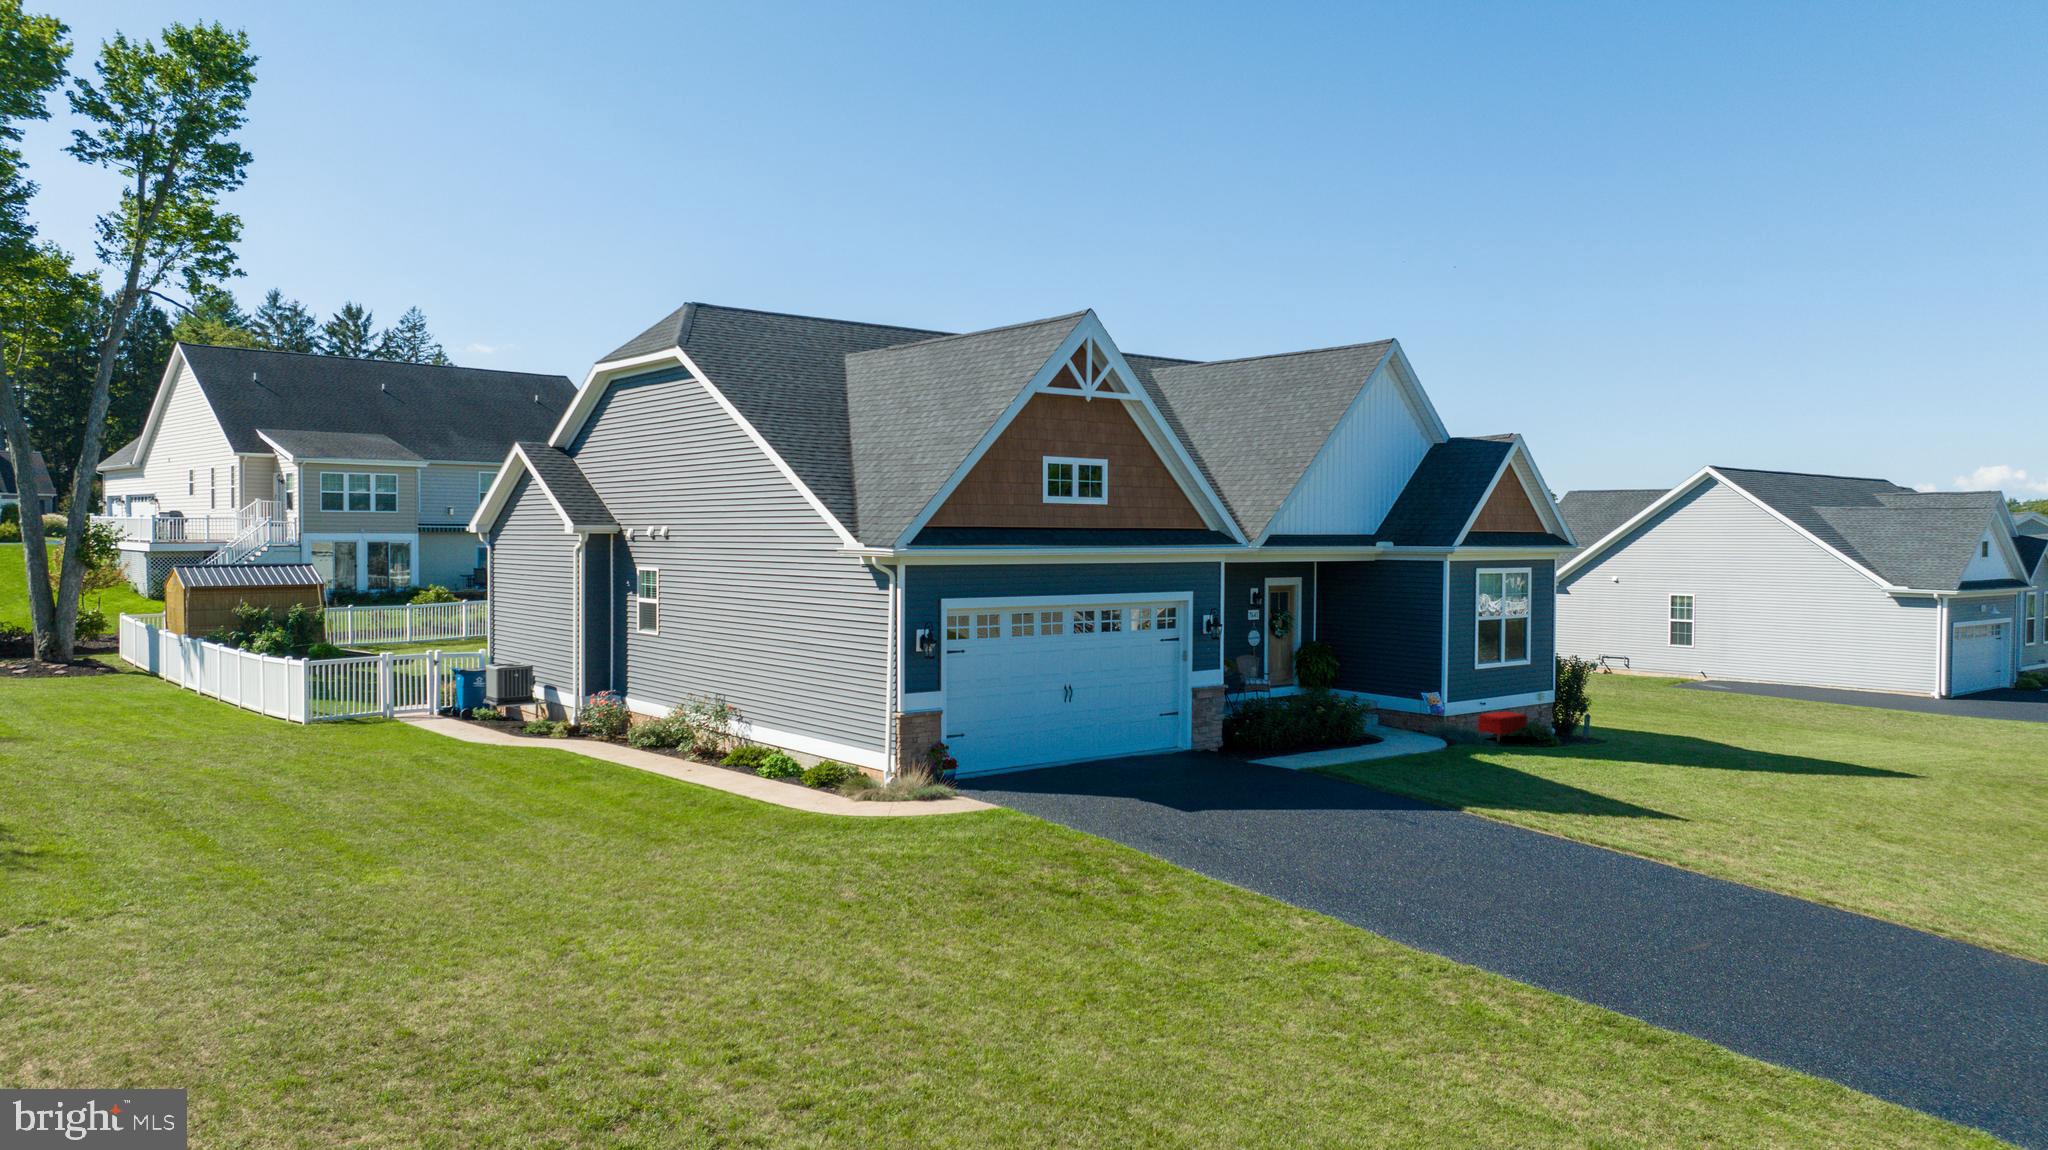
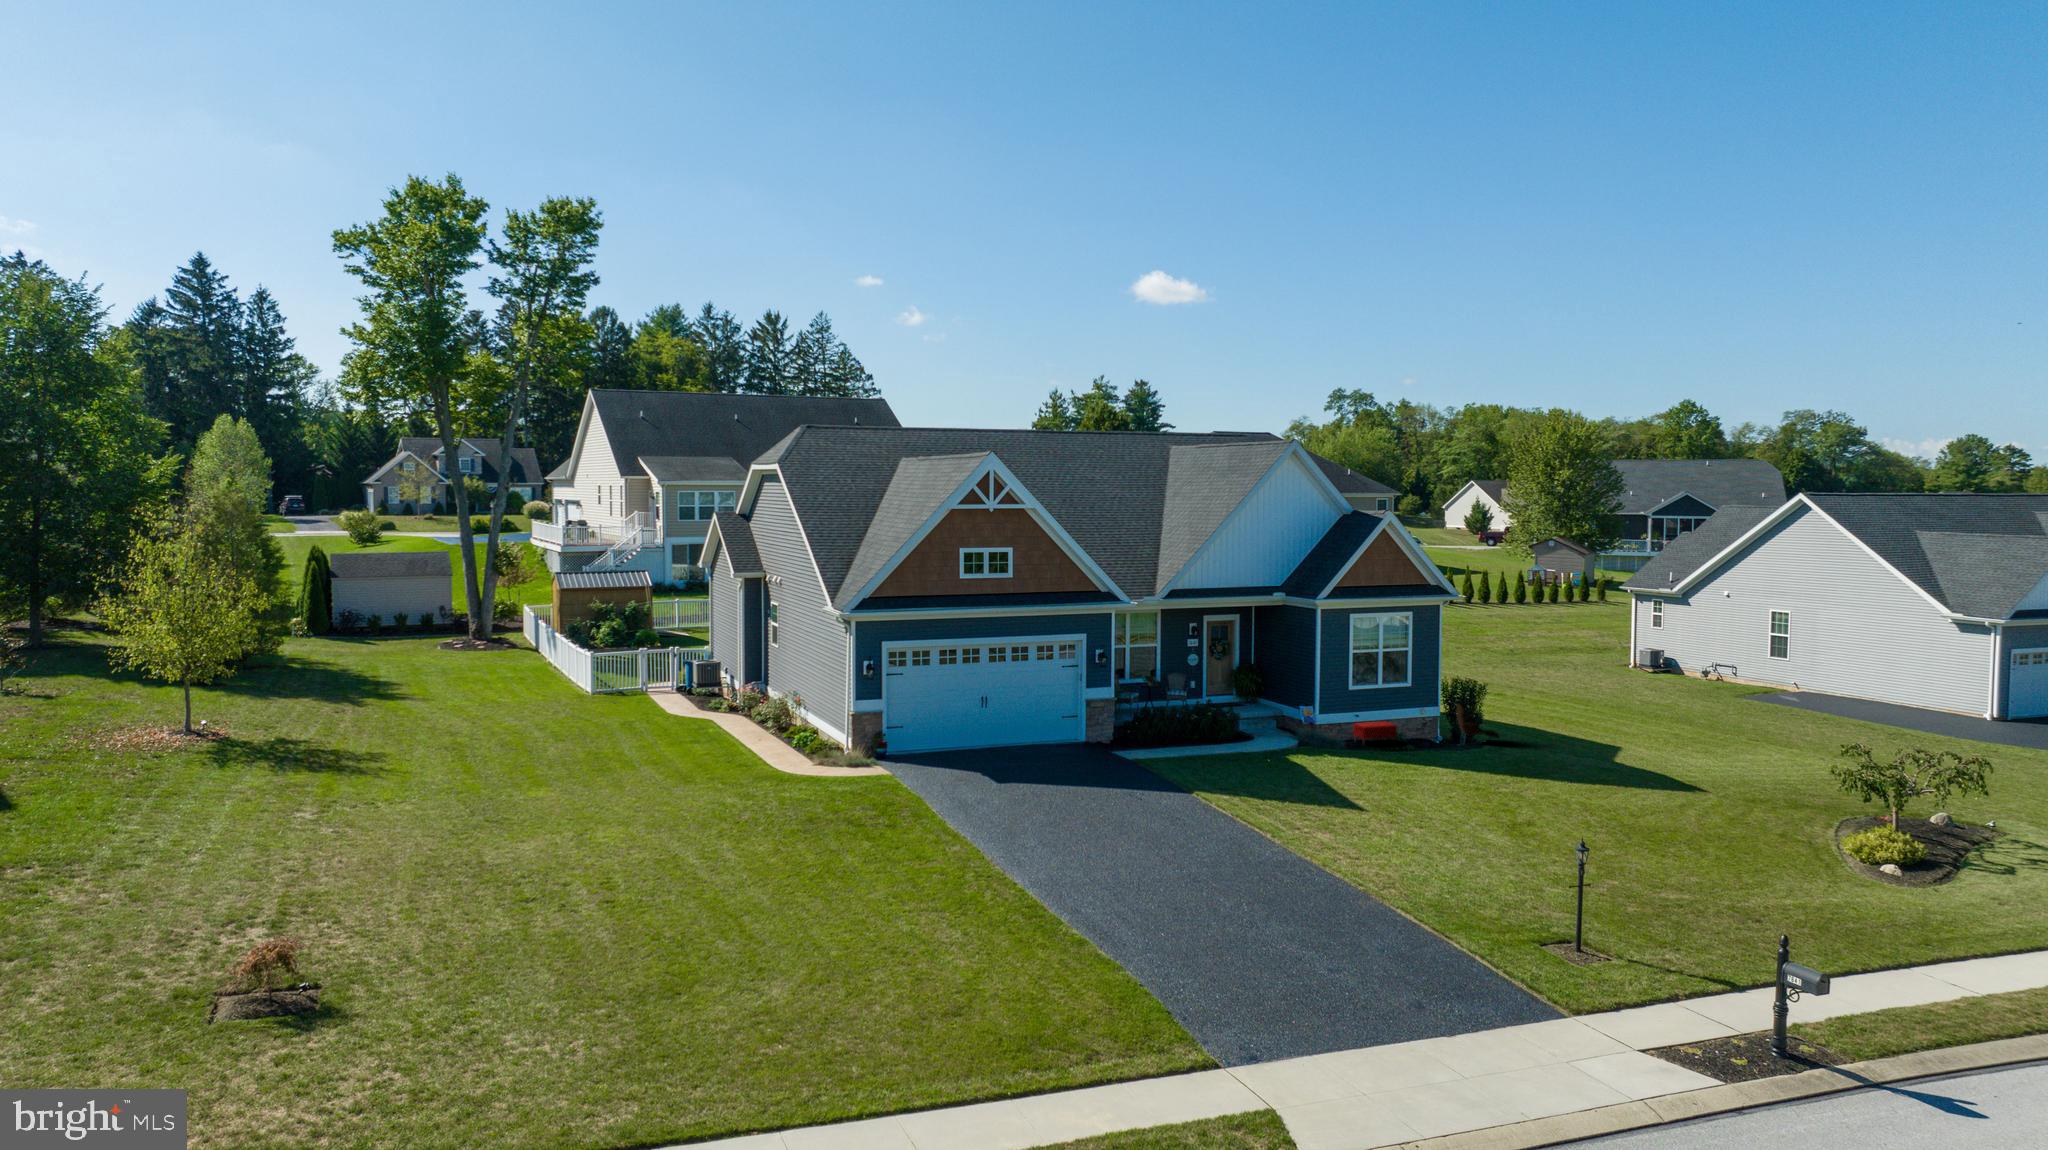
lounge chair: none [1571,686,1627,736] -> present [1457,704,1500,742]

